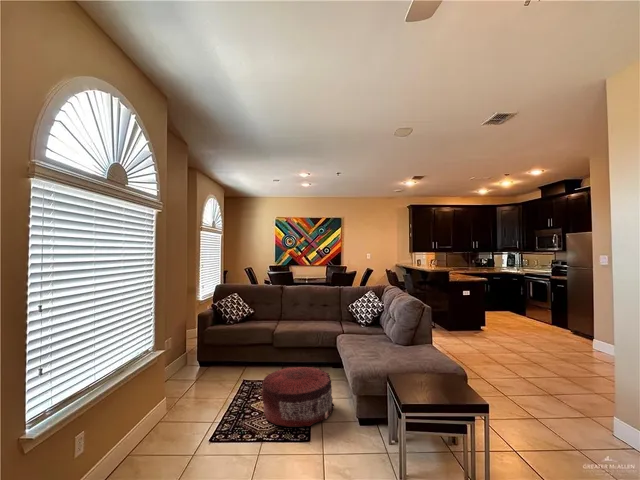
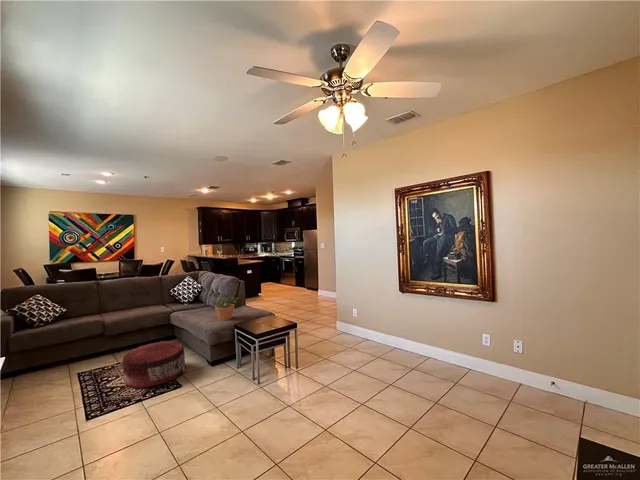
potted plant: none [369,315,414,359] -> present [211,292,238,320]

